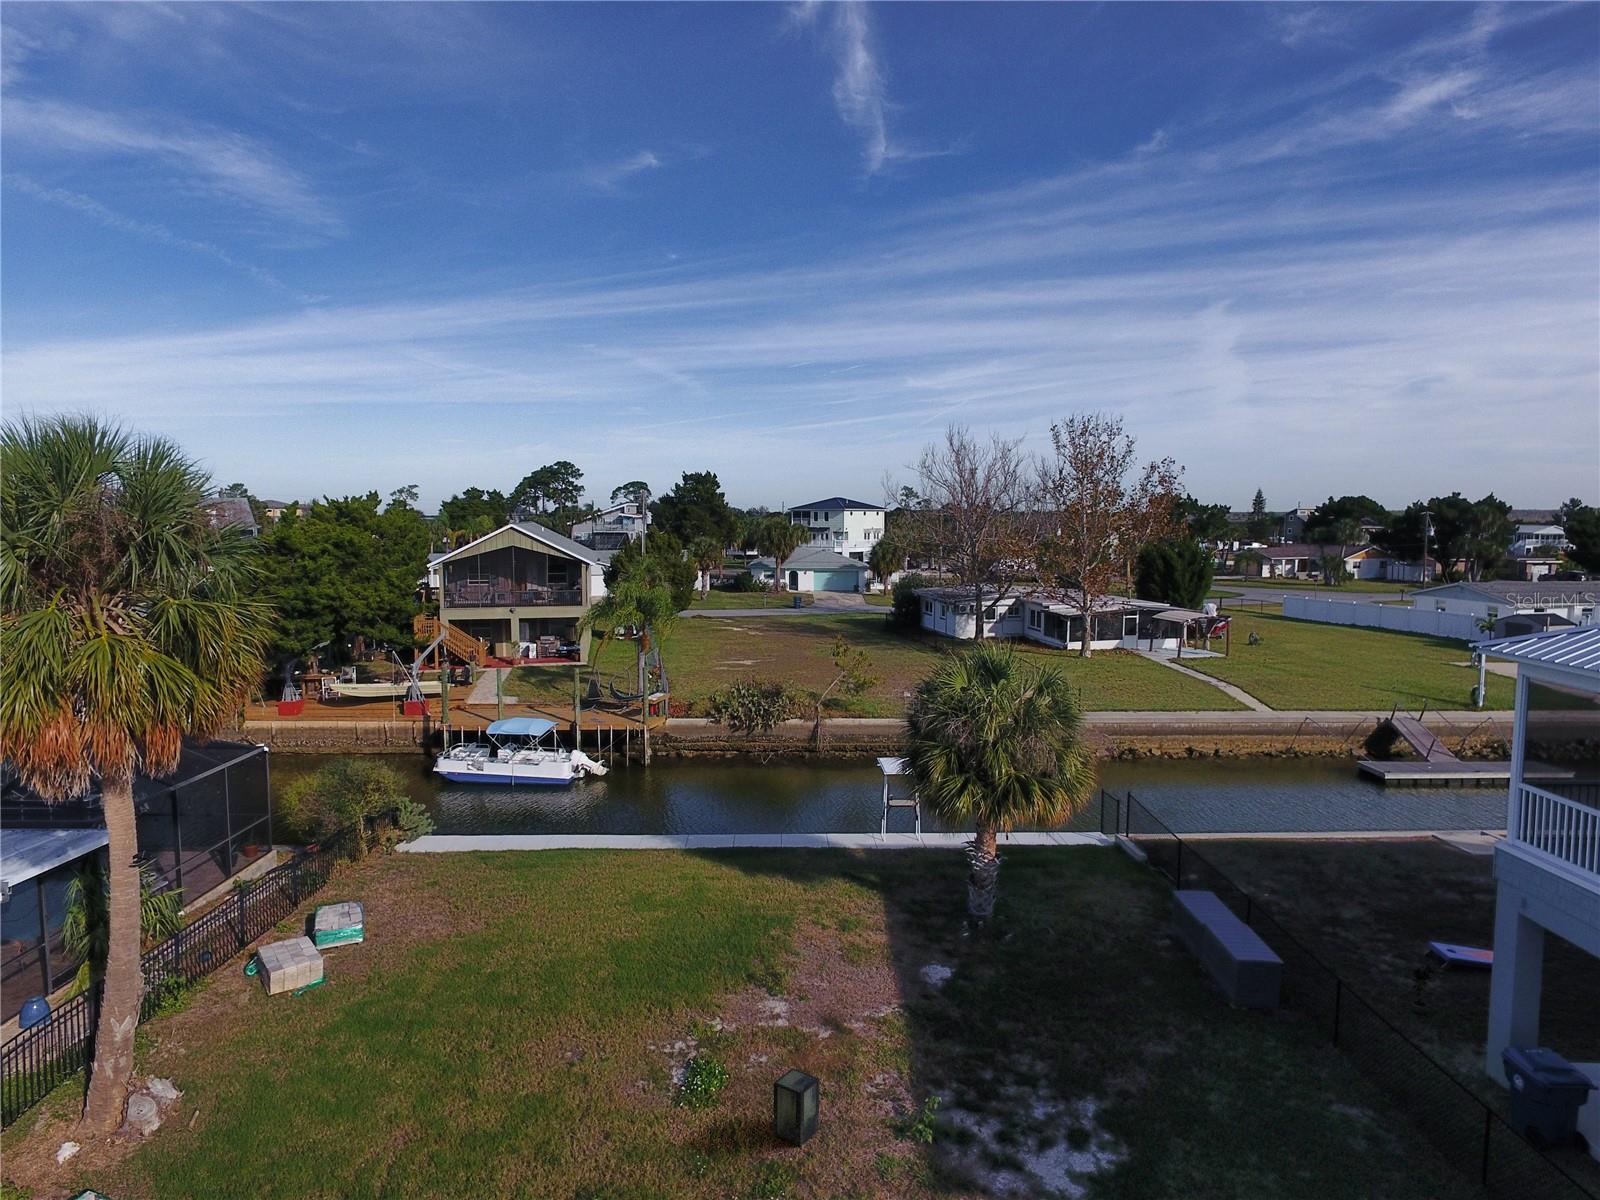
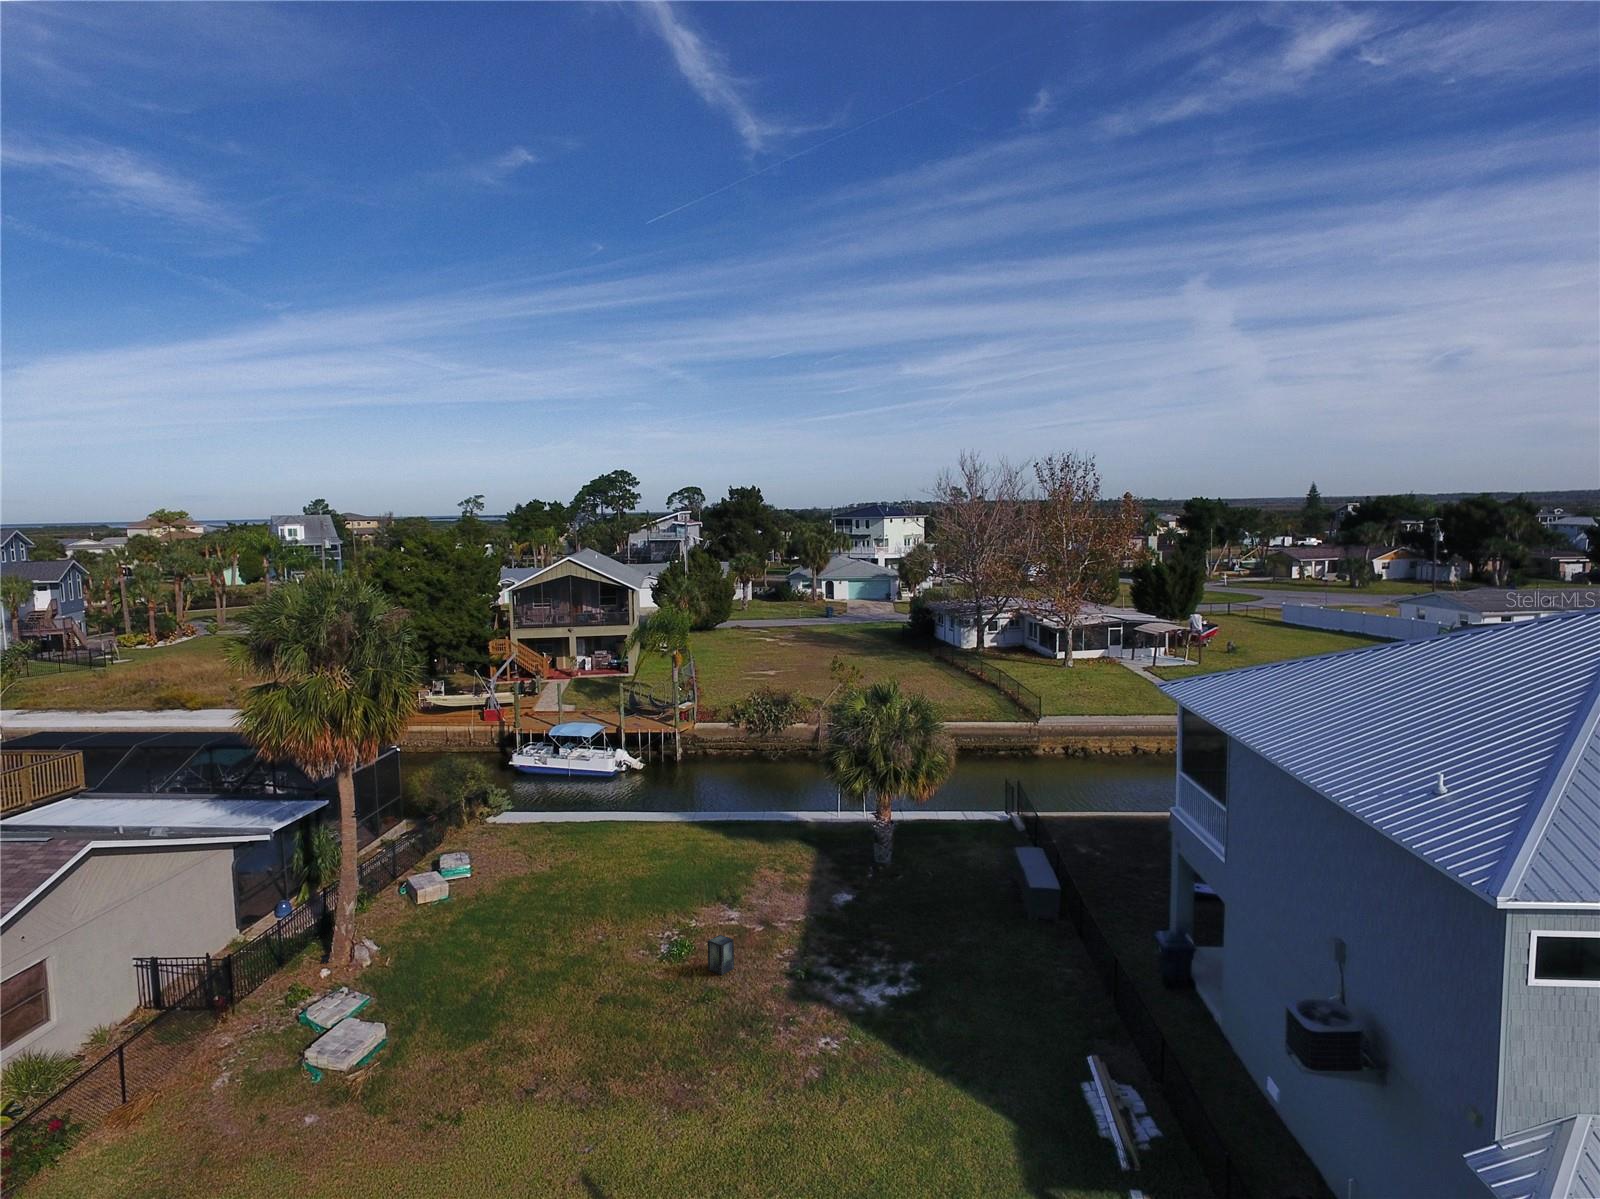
potted plant: present [1410,965,1435,1015] -> present [314,930,330,963]

